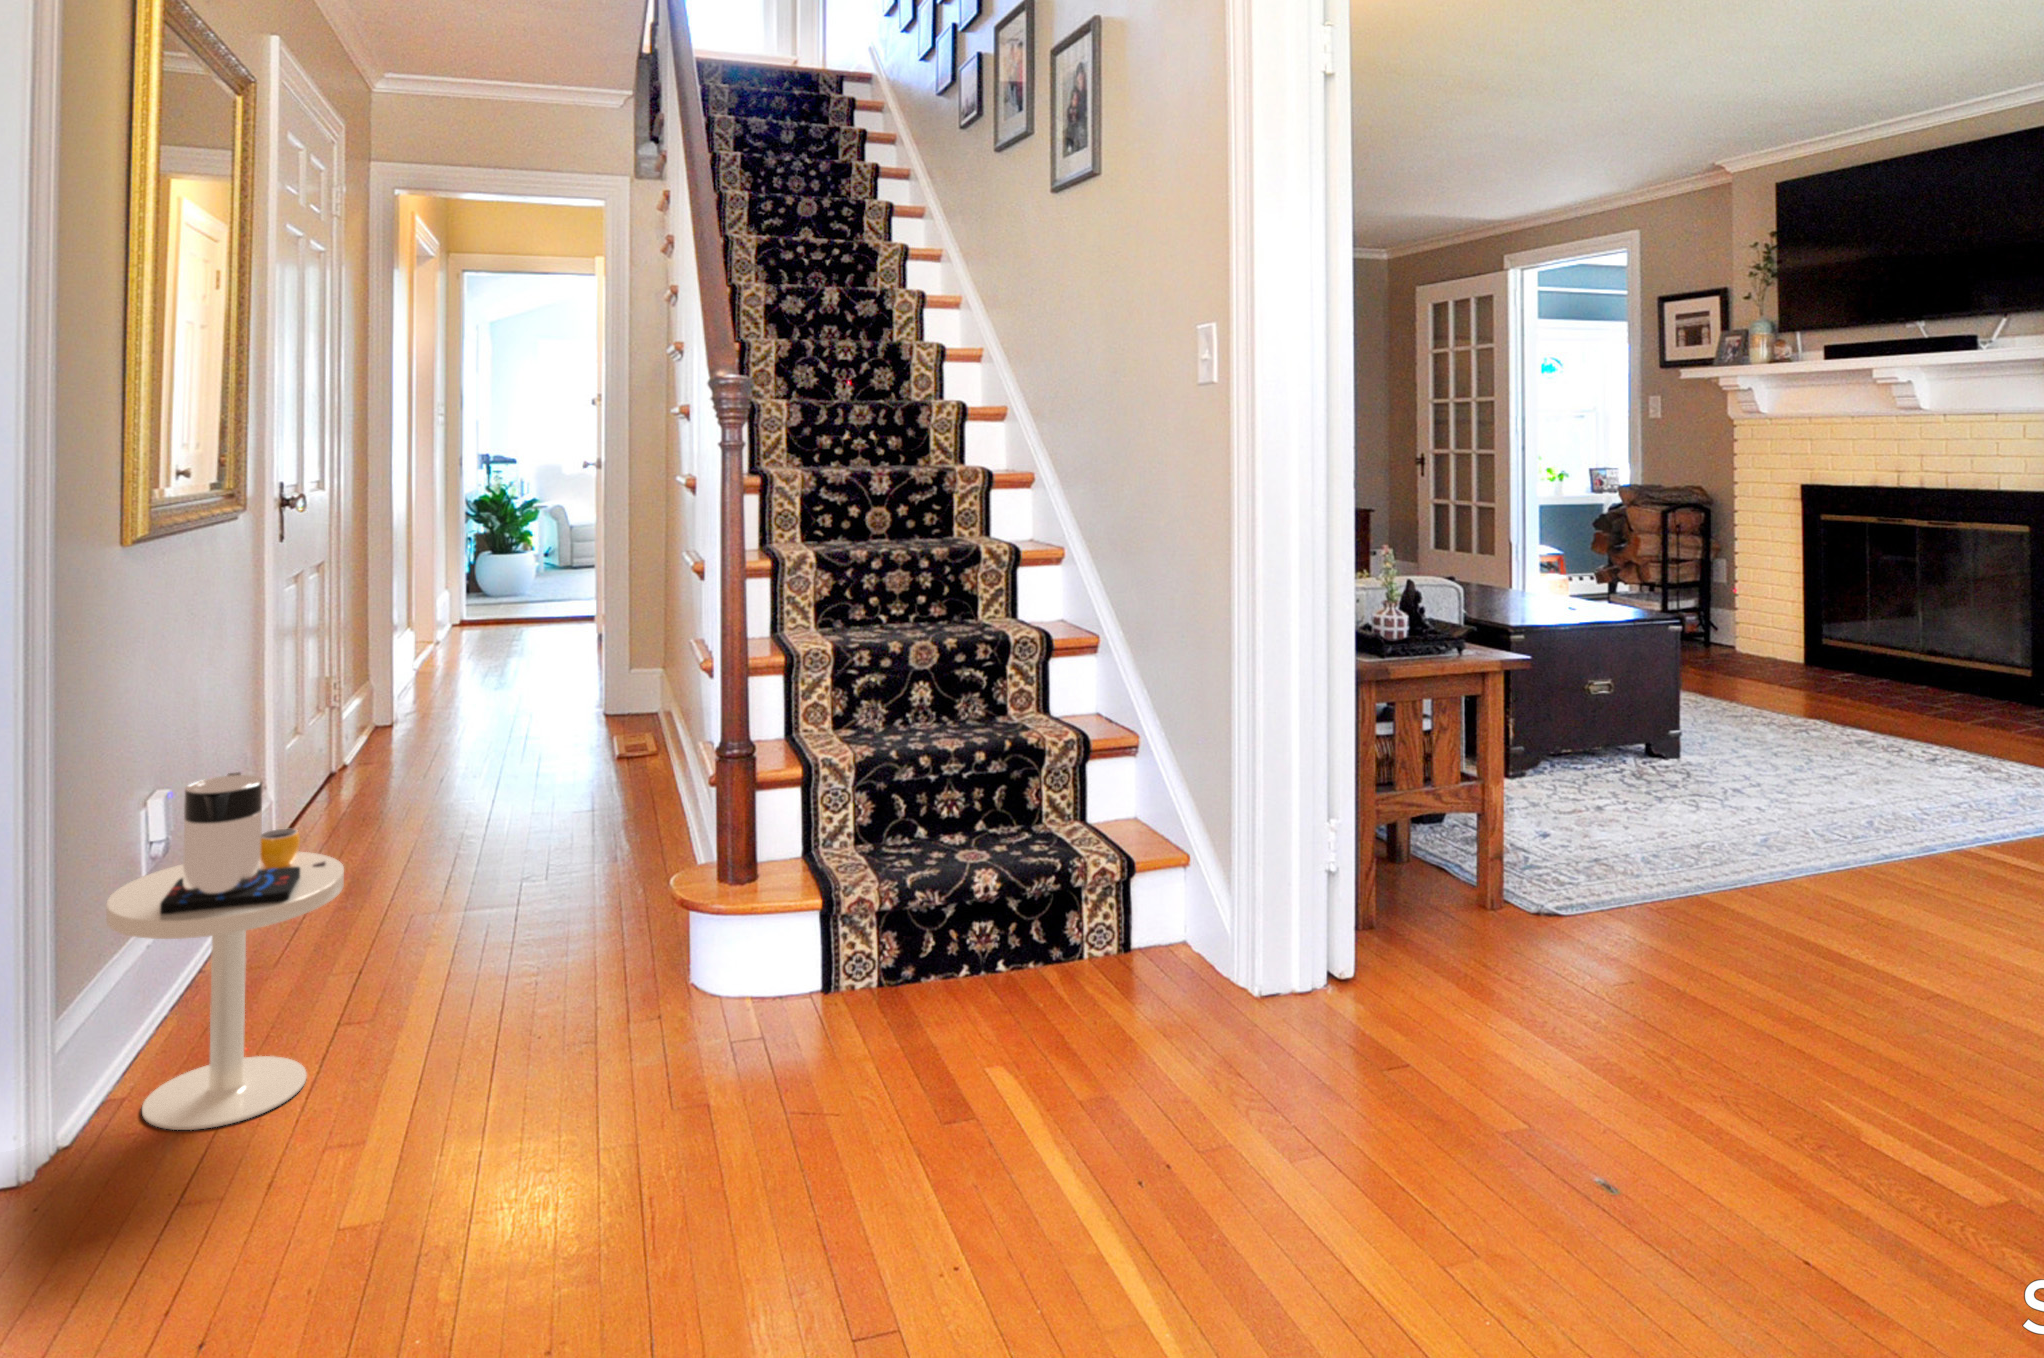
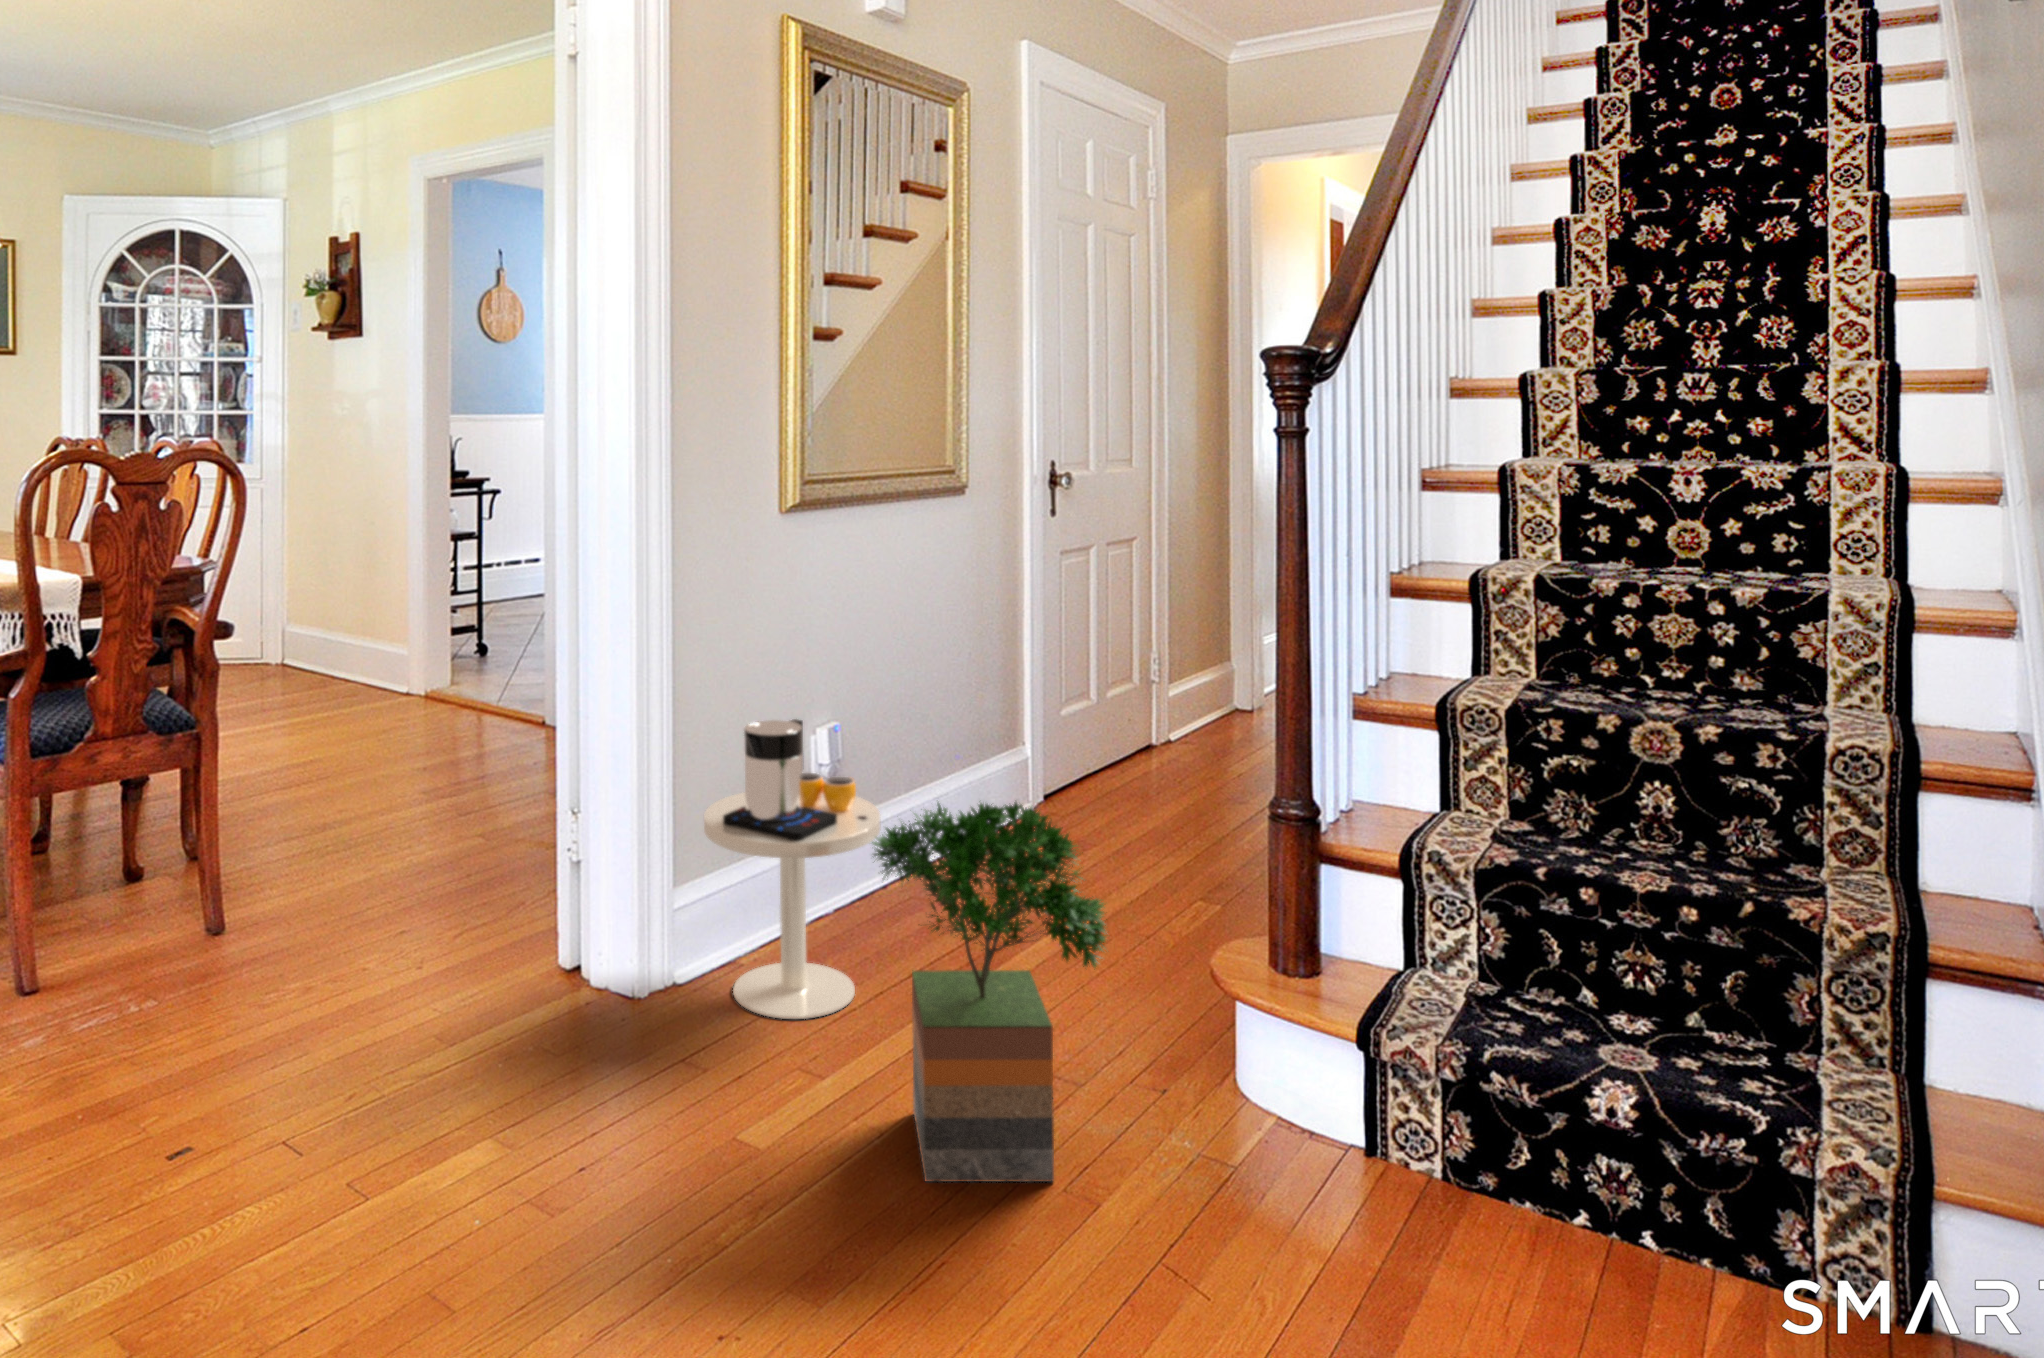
potted tree: none [457,780,719,1161] -> present [872,802,1106,1182]

